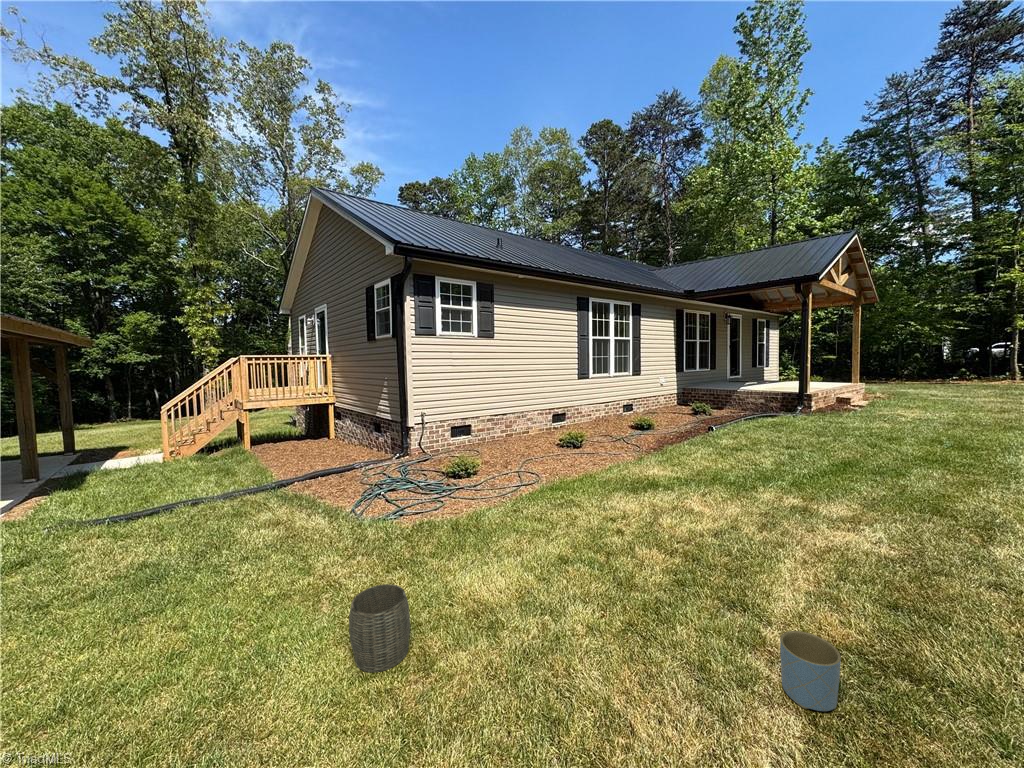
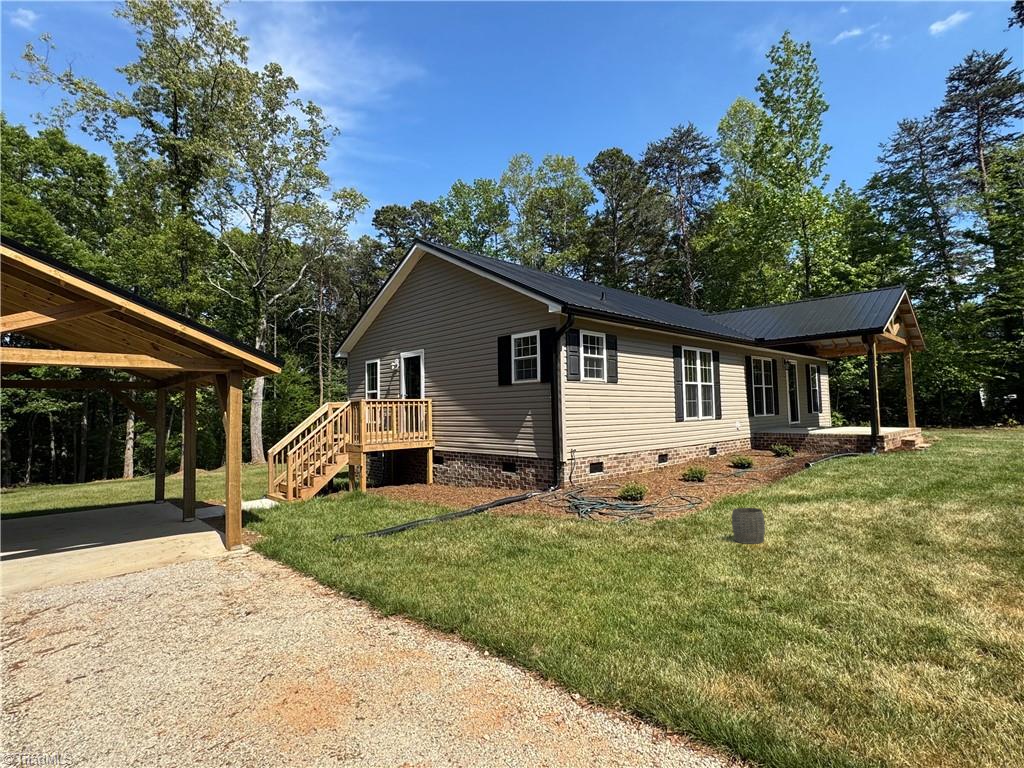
planter: present [780,631,841,711] -> none [945,507,973,534]

